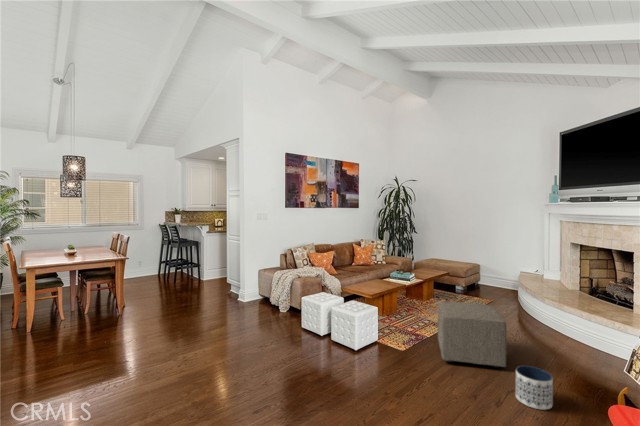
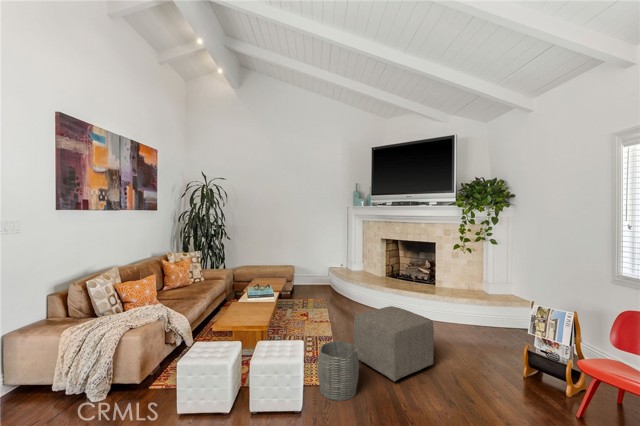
woven basket: none [381,313,414,356] -> present [318,341,359,401]
planter: present [515,366,553,410] -> none [470,356,502,396]

